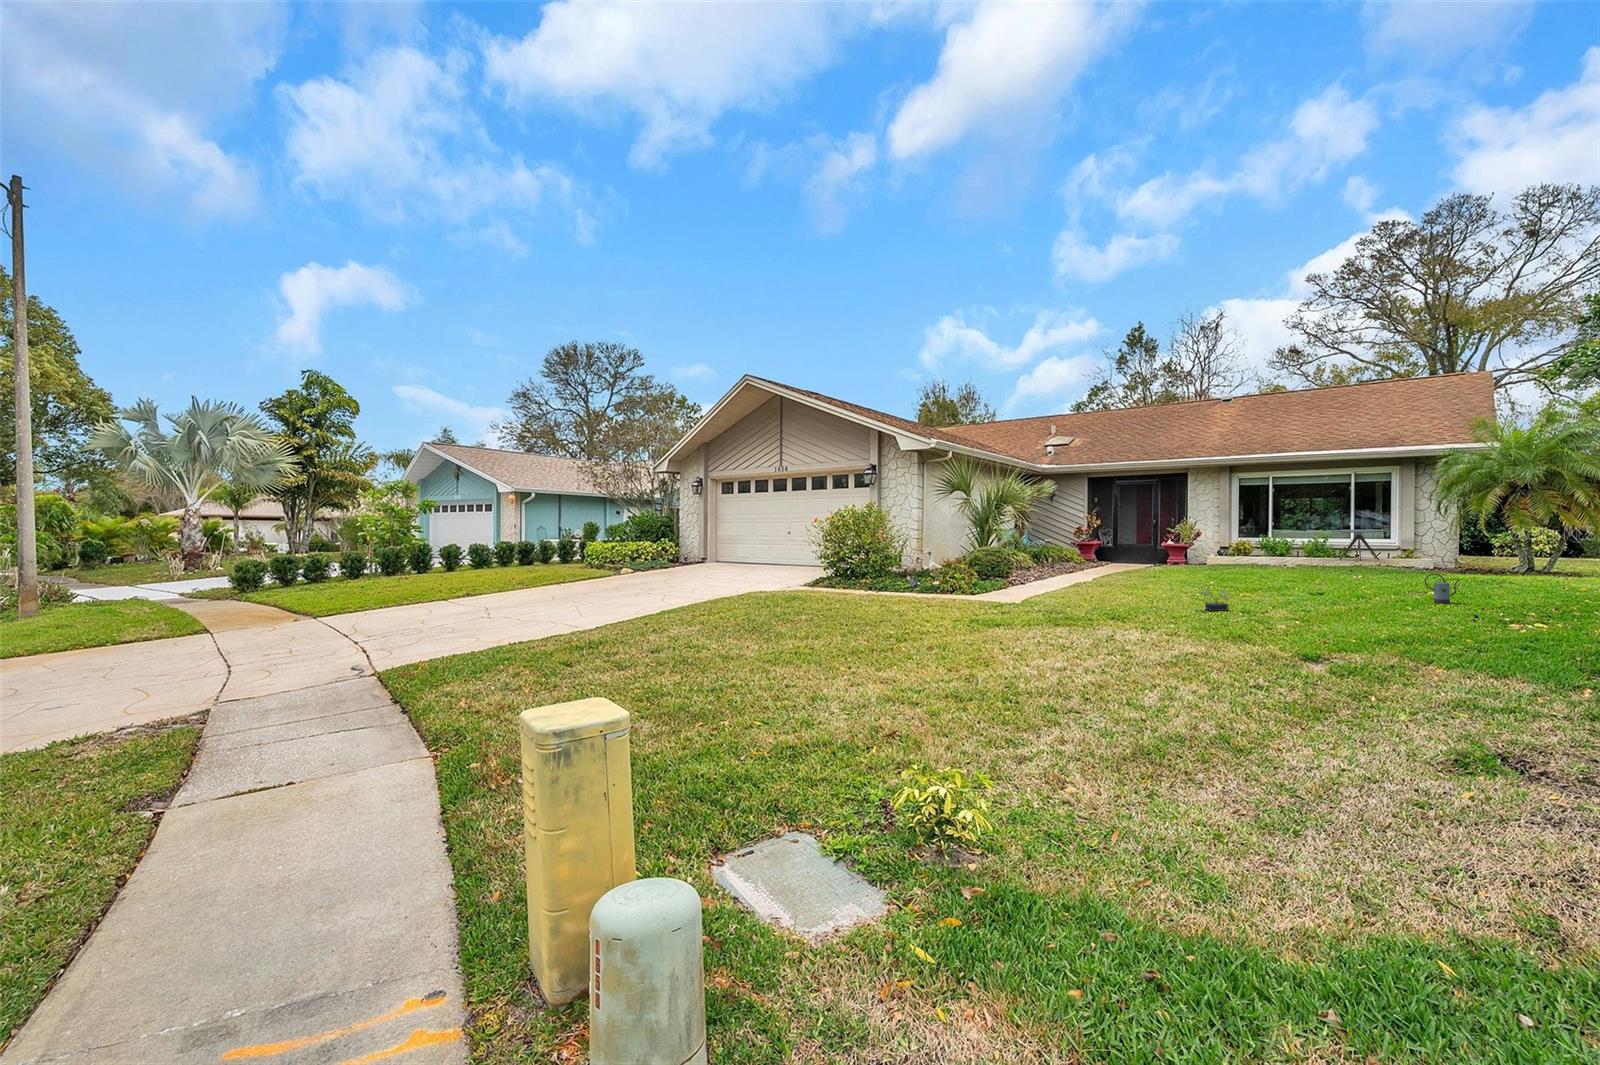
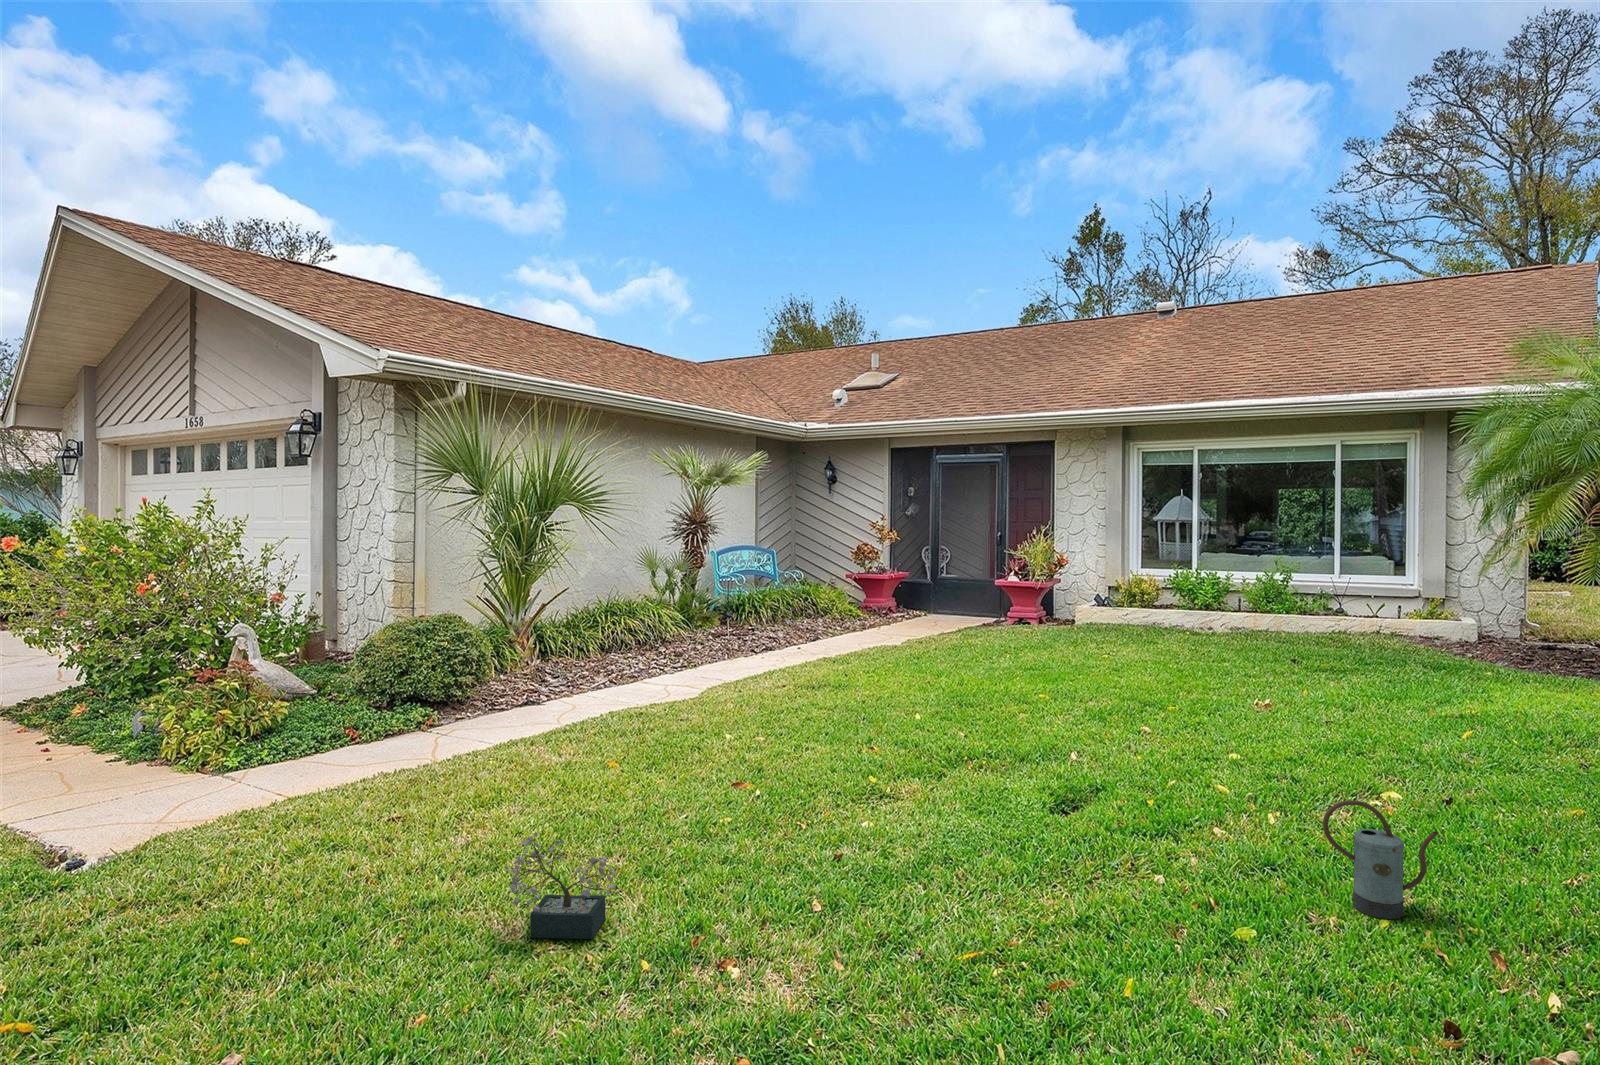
round table: present [1331,530,1388,561] -> none [1293,559,1397,626]

